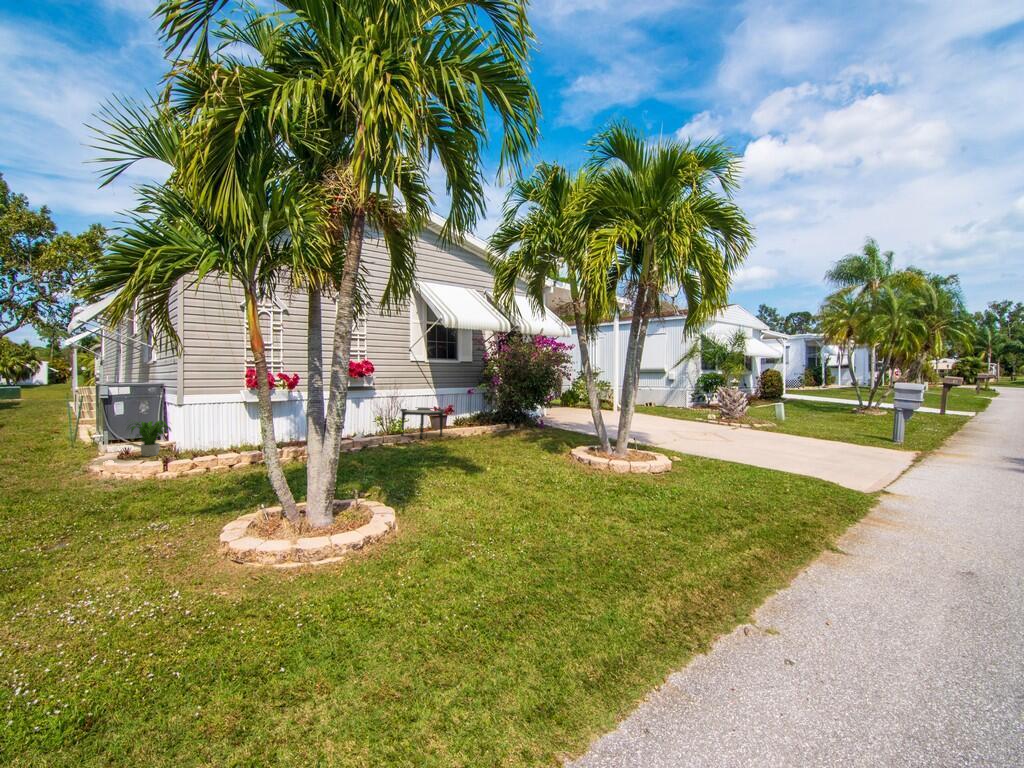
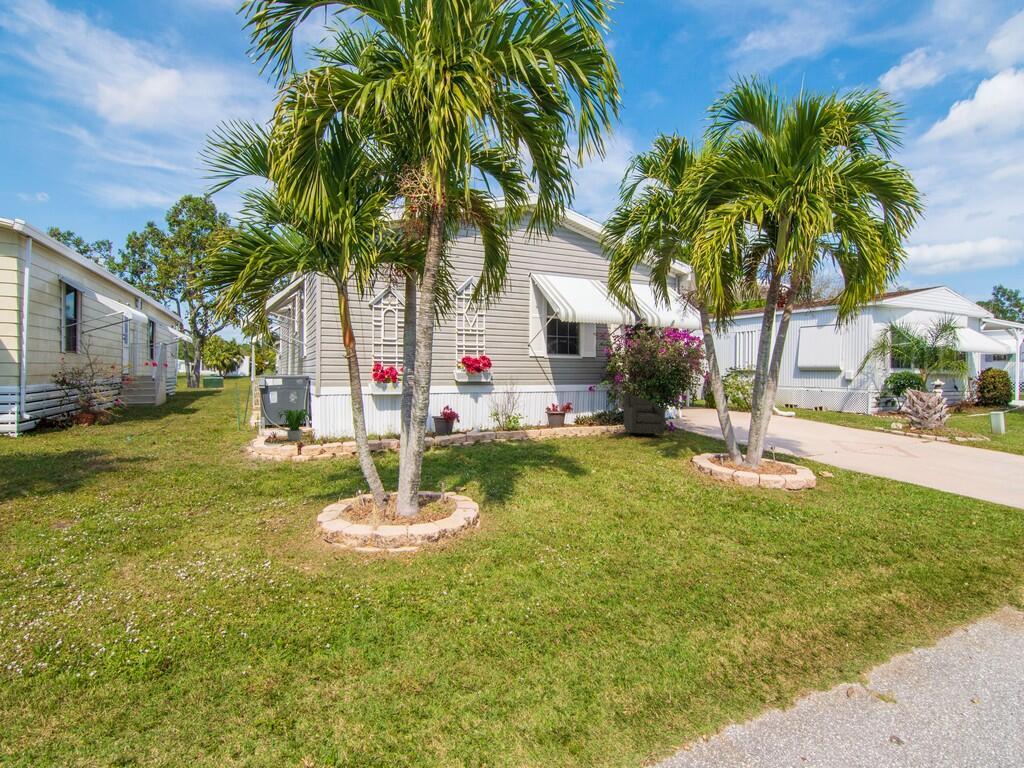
chair: none [501,390,539,435] -> present [624,391,665,437]
round table: present [400,407,445,439] -> none [516,404,562,437]

